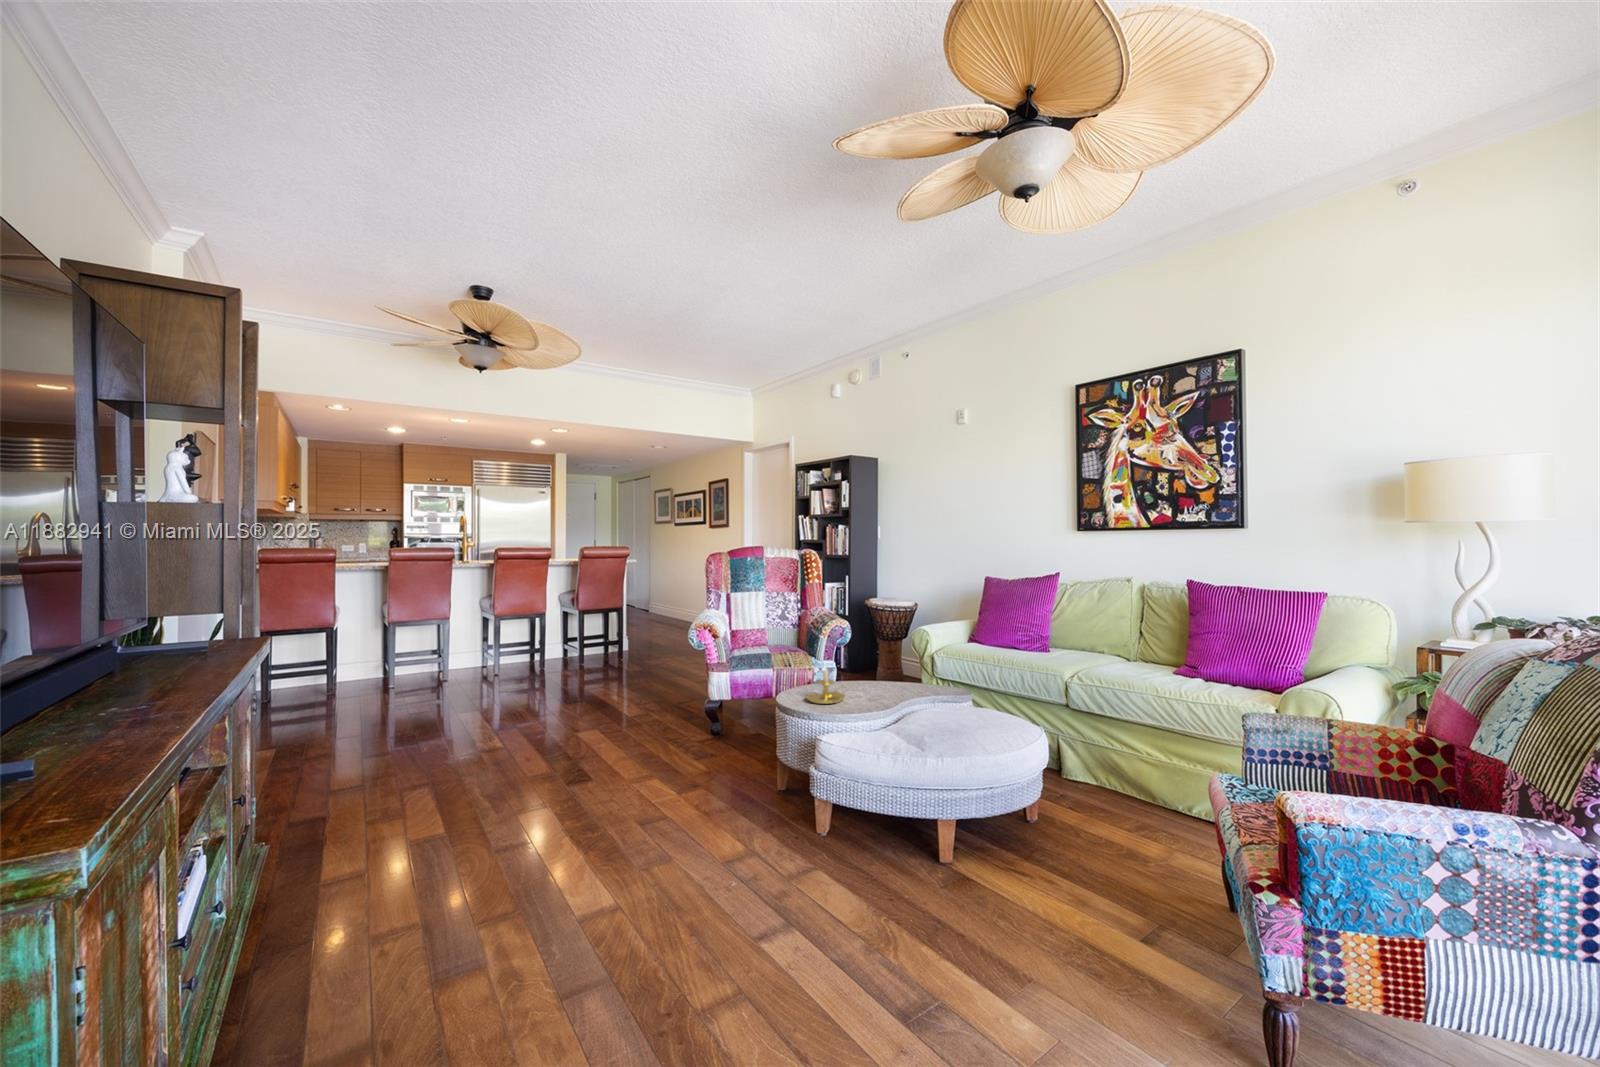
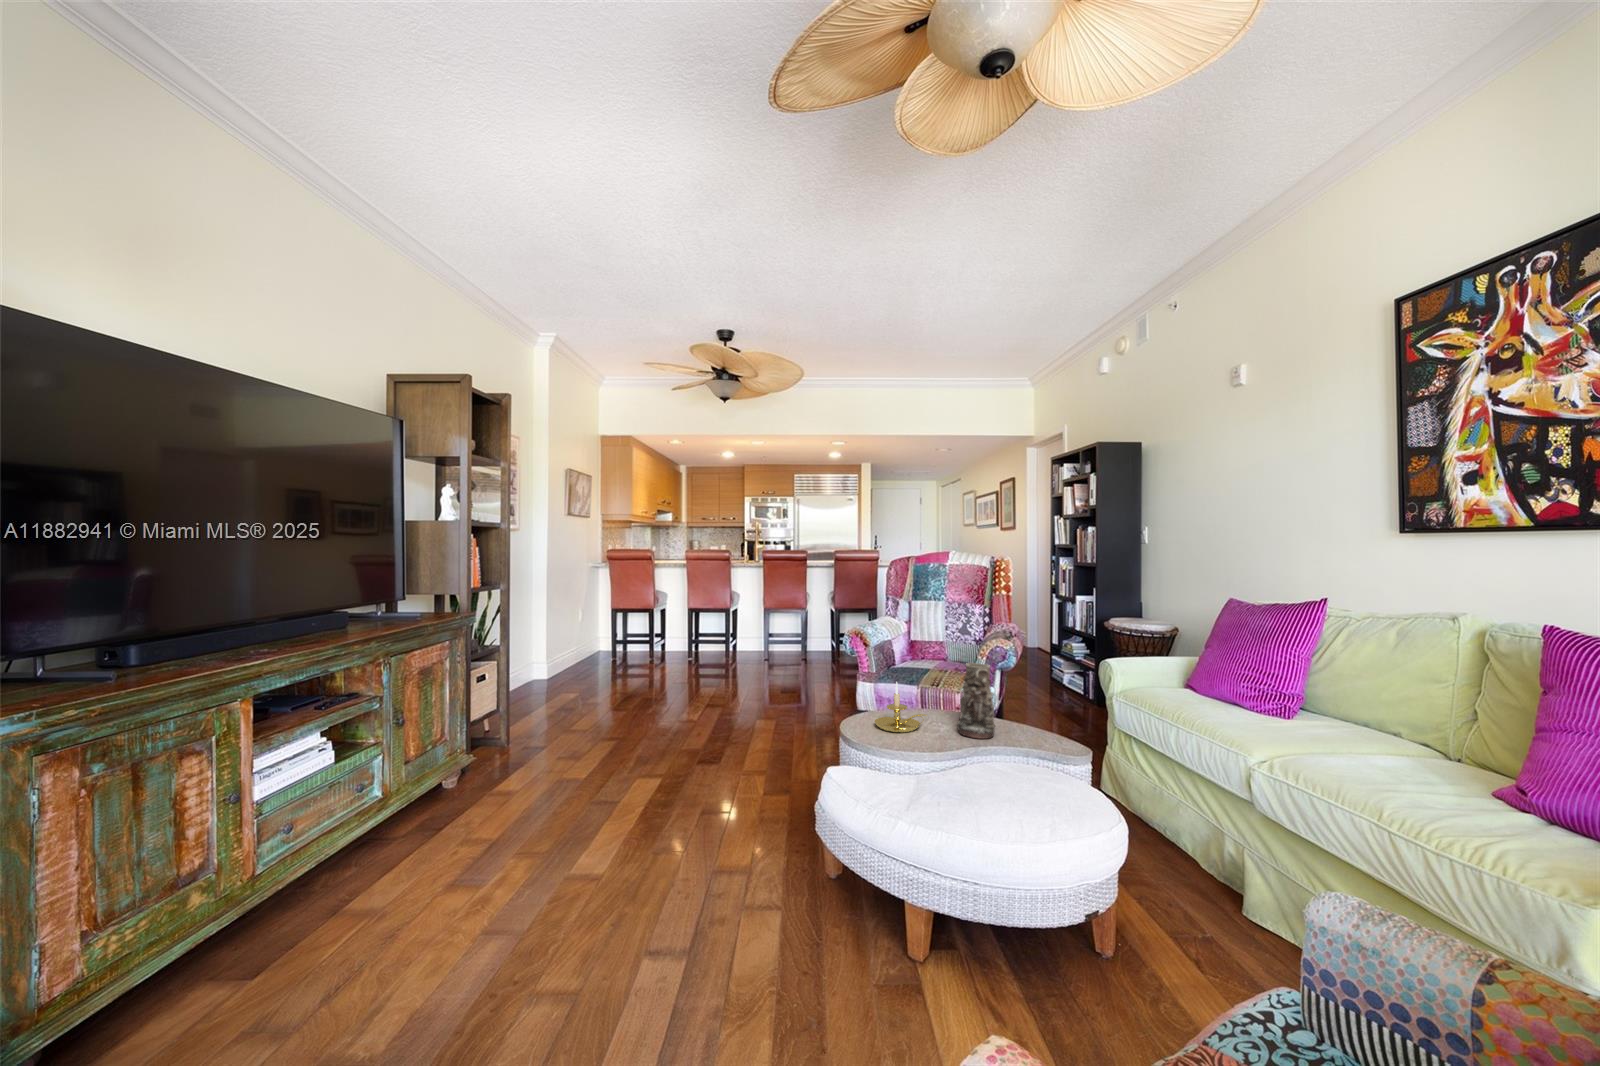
vase: none [871,636,901,697] -> present [957,663,995,739]

